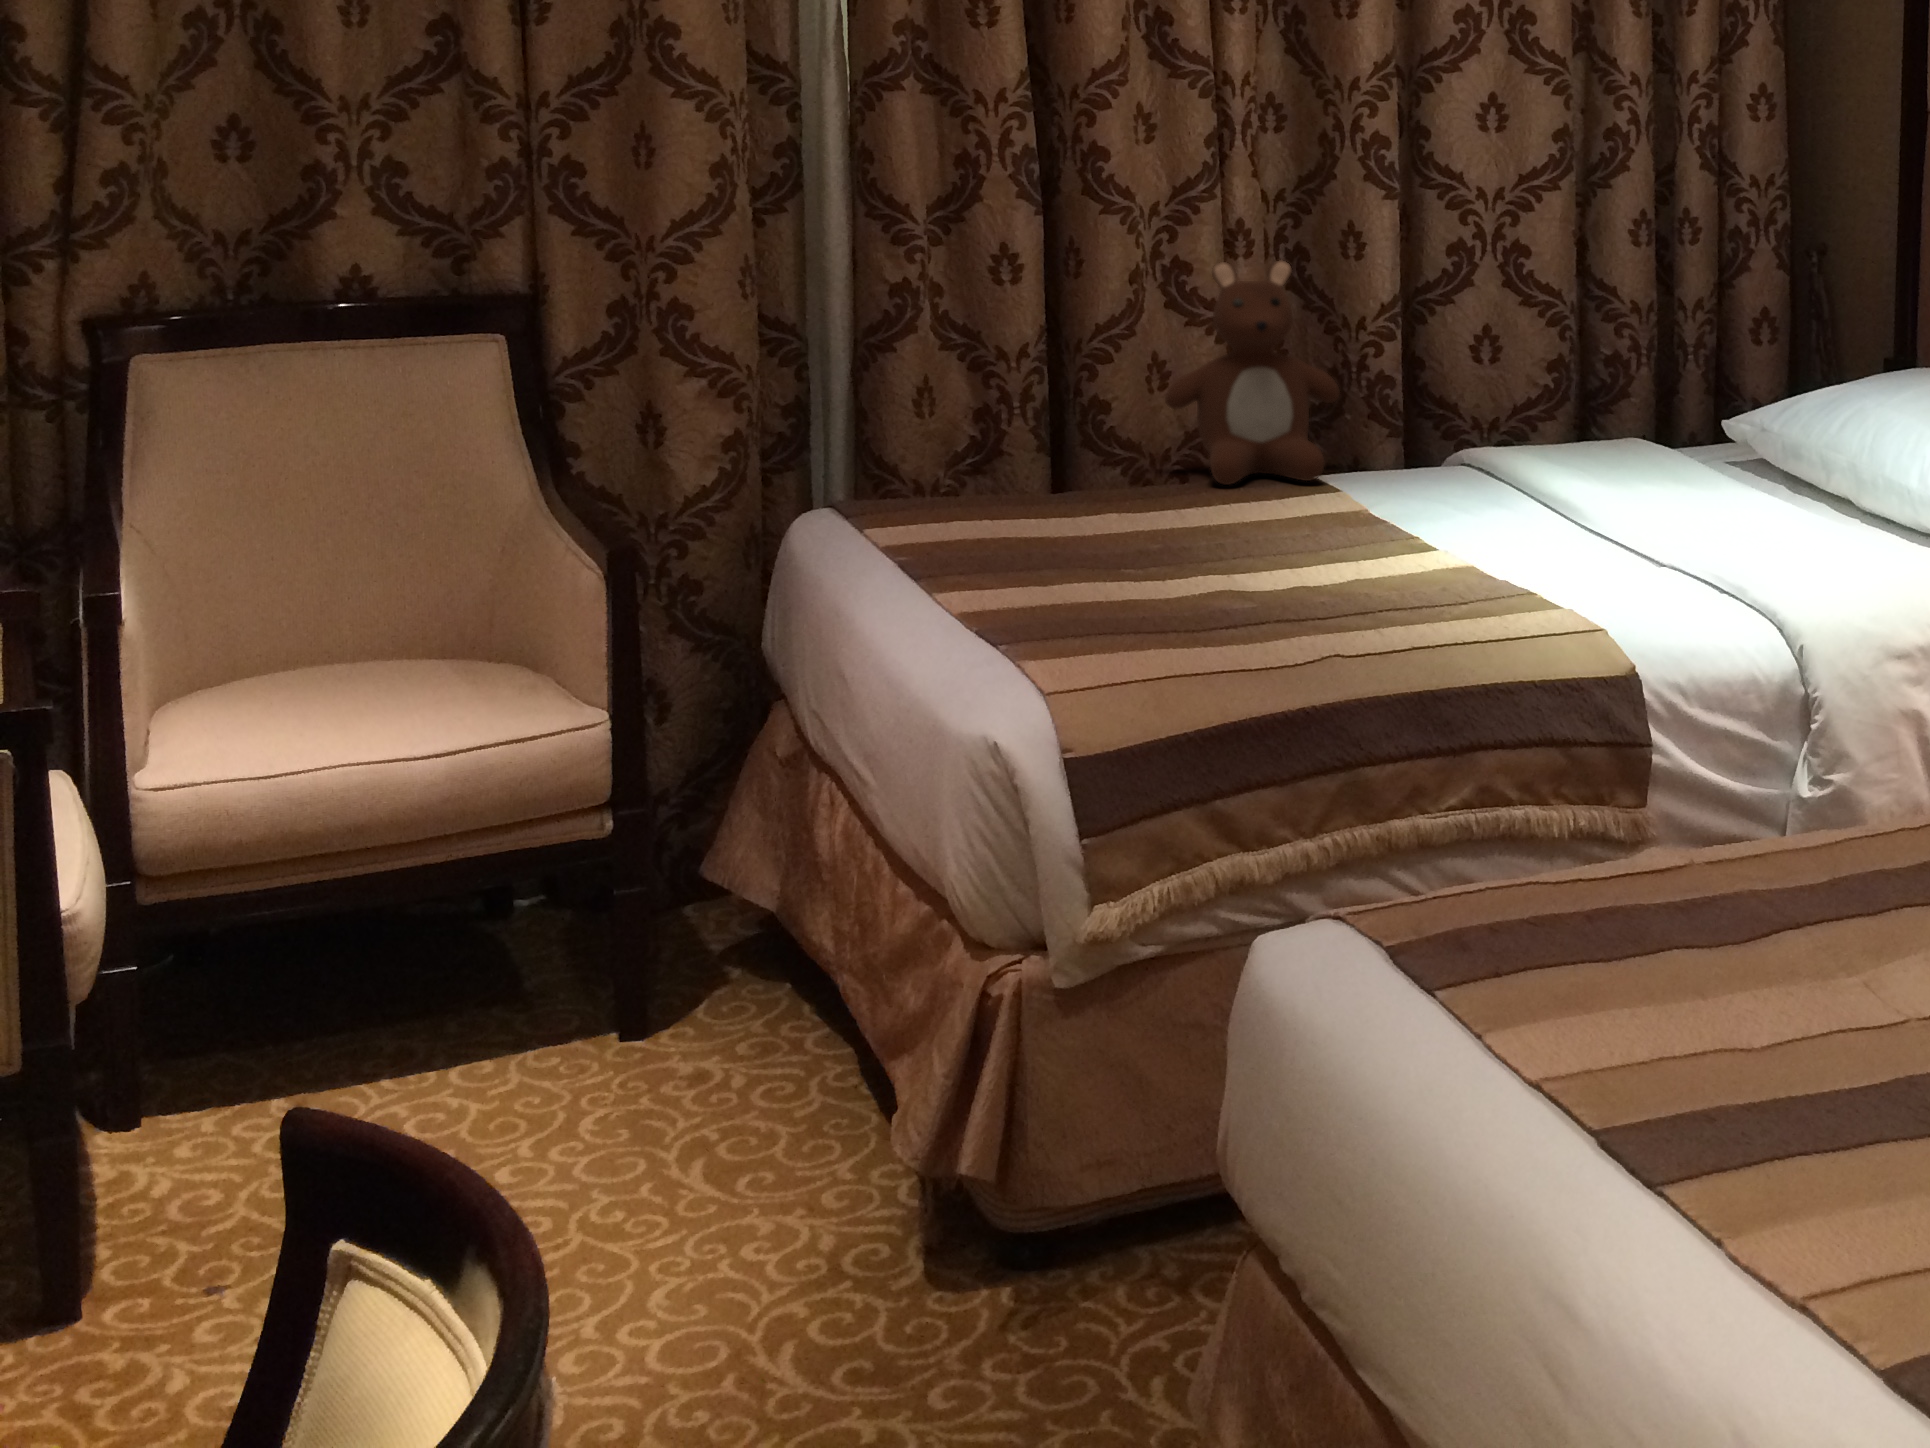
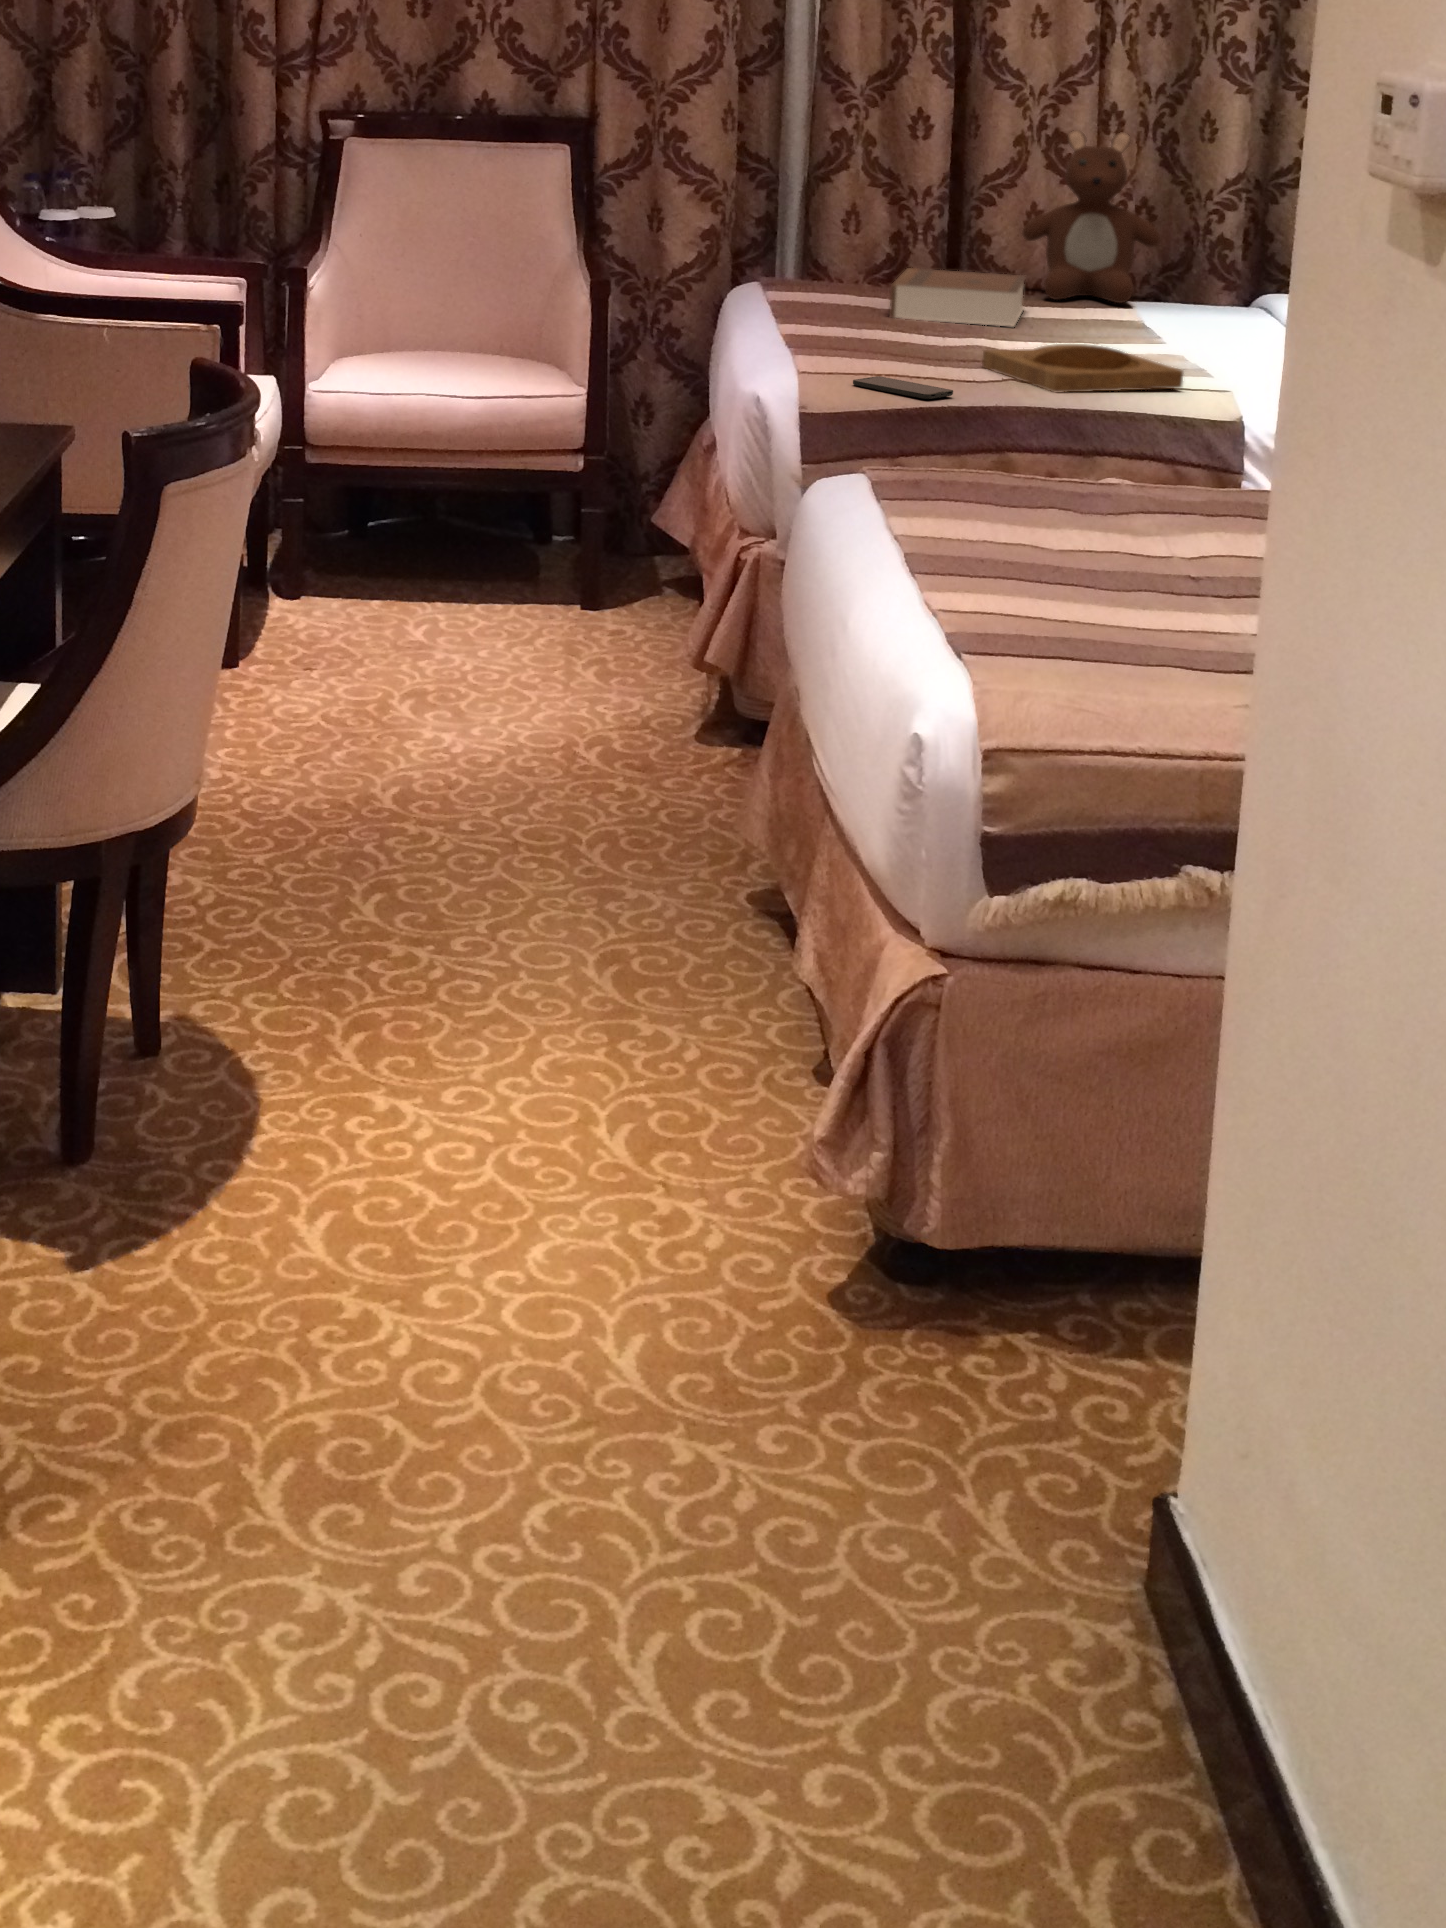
book: none [1042,462,1223,548] -> present [889,268,1026,327]
tray: none [1249,567,1534,656] -> present [982,344,1183,392]
smartphone: none [1112,670,1269,703] -> present [853,376,953,399]

